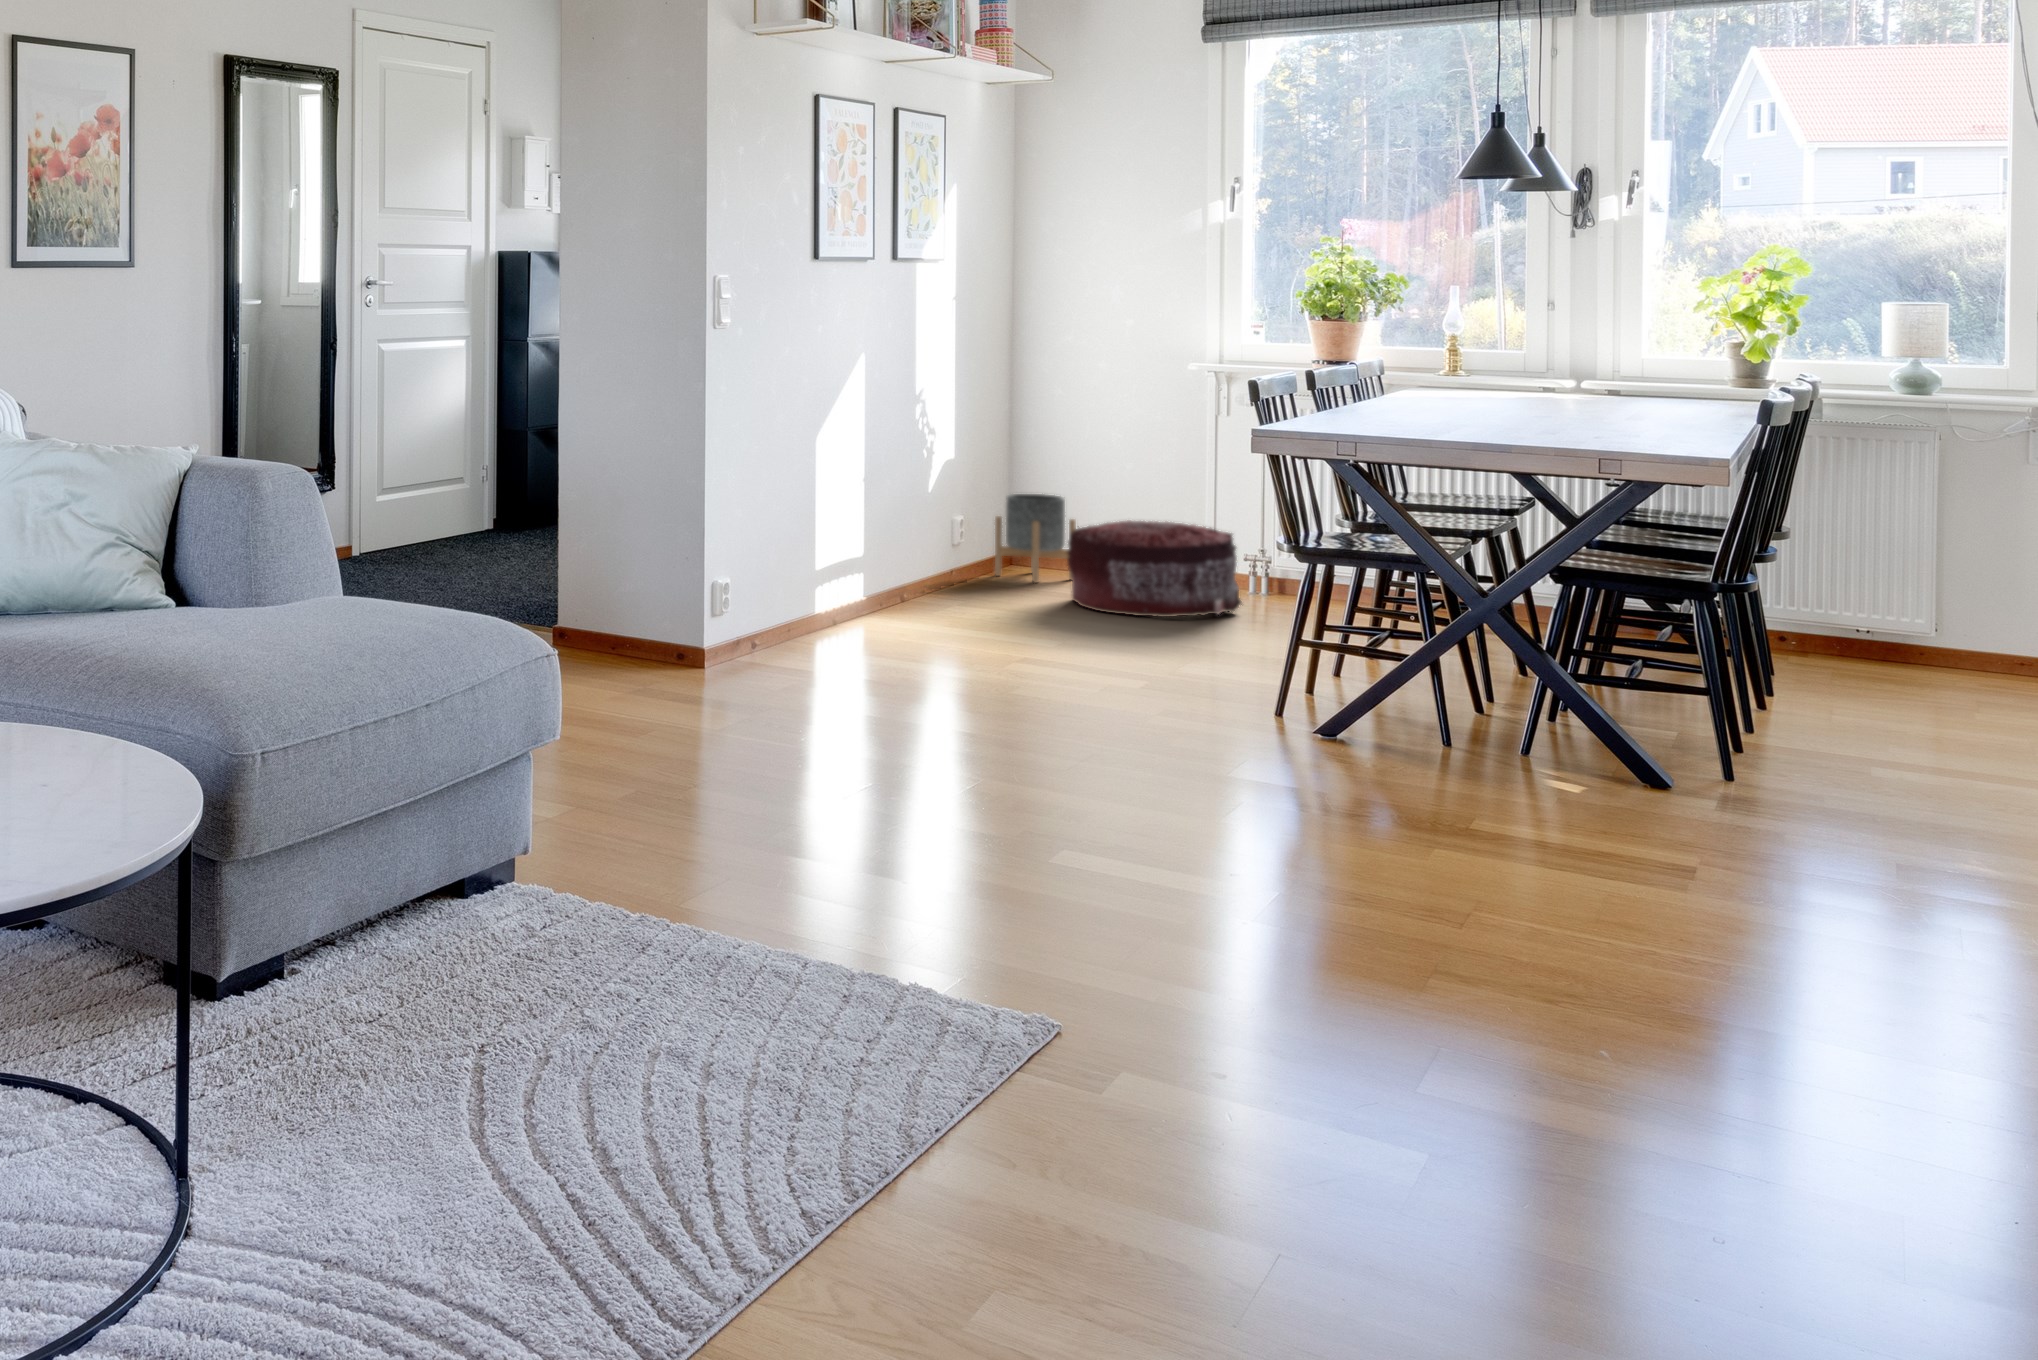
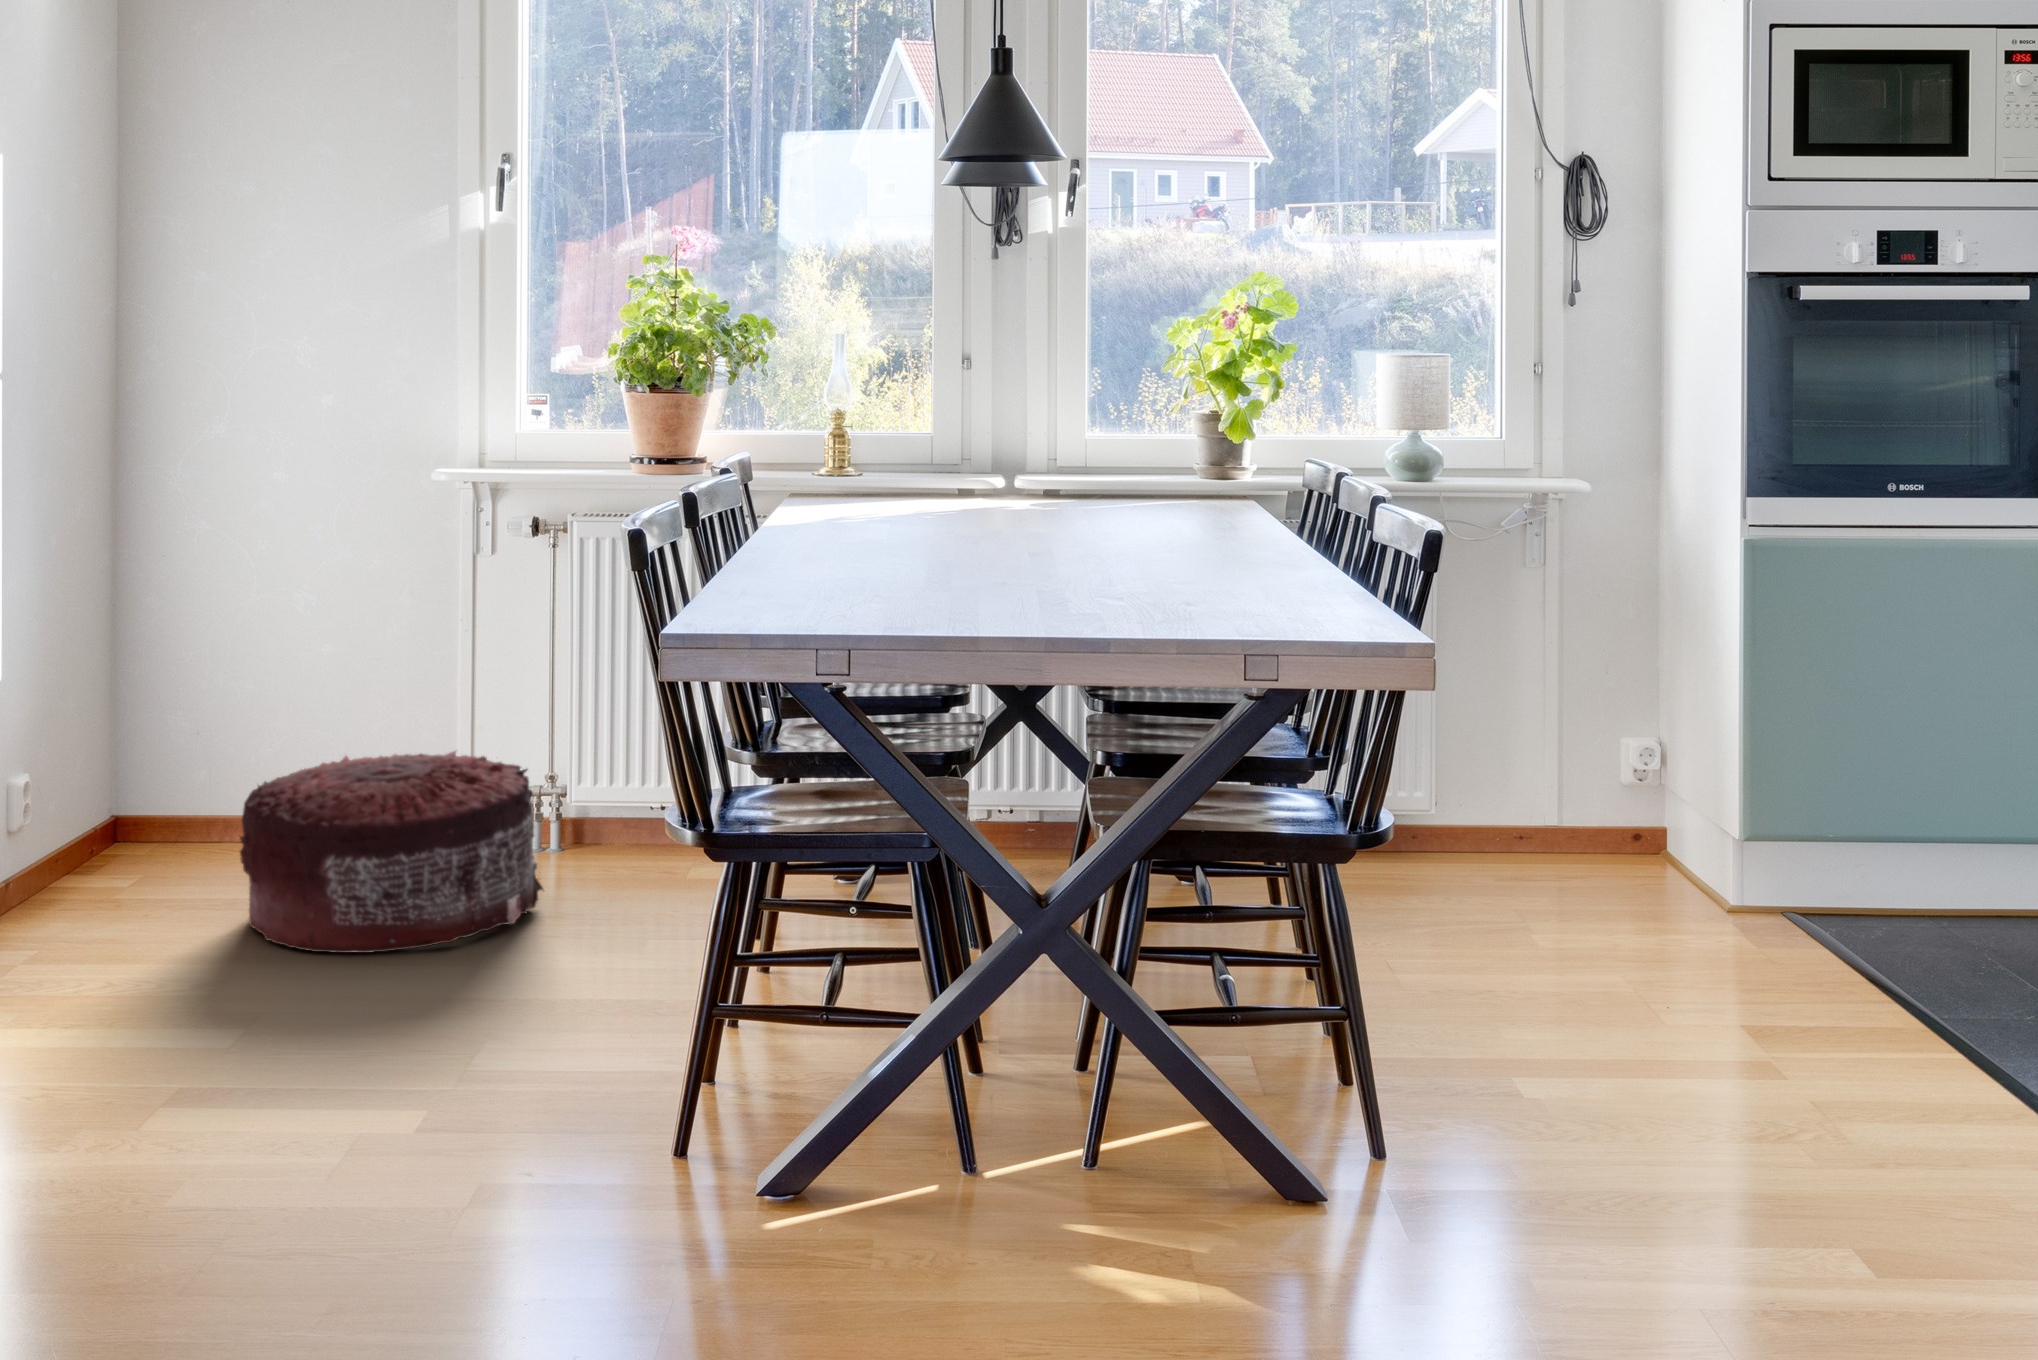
planter: present [995,494,1076,583] -> none [94,709,240,880]

